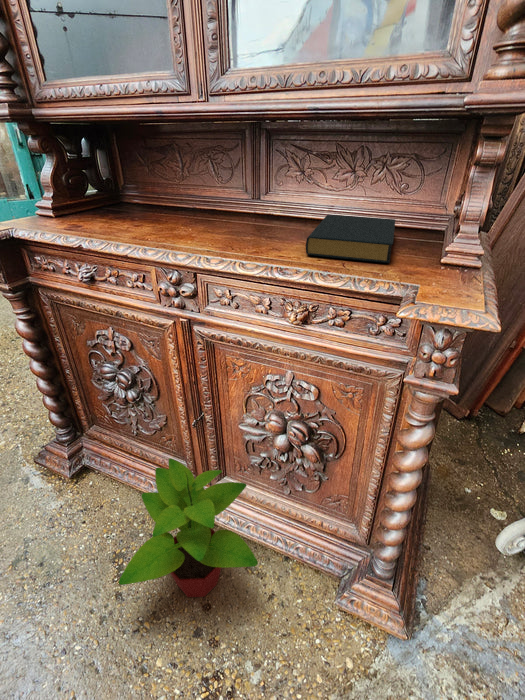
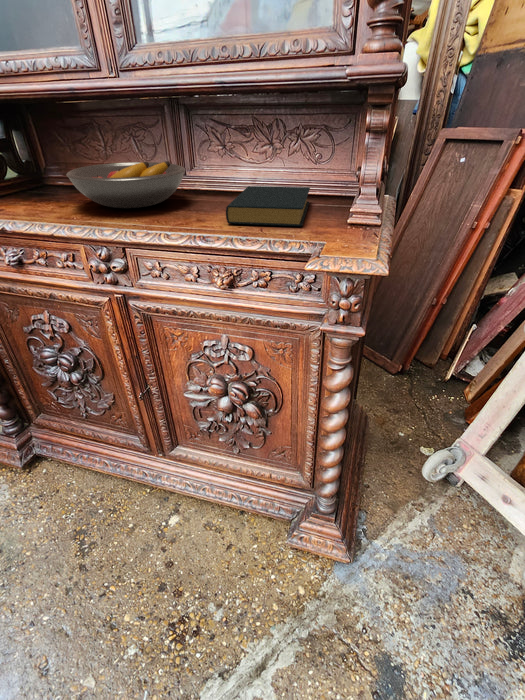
fruit bowl: none [145,185,264,231] -> present [66,161,186,208]
potted plant: present [119,458,258,597] -> none [80,429,212,559]

